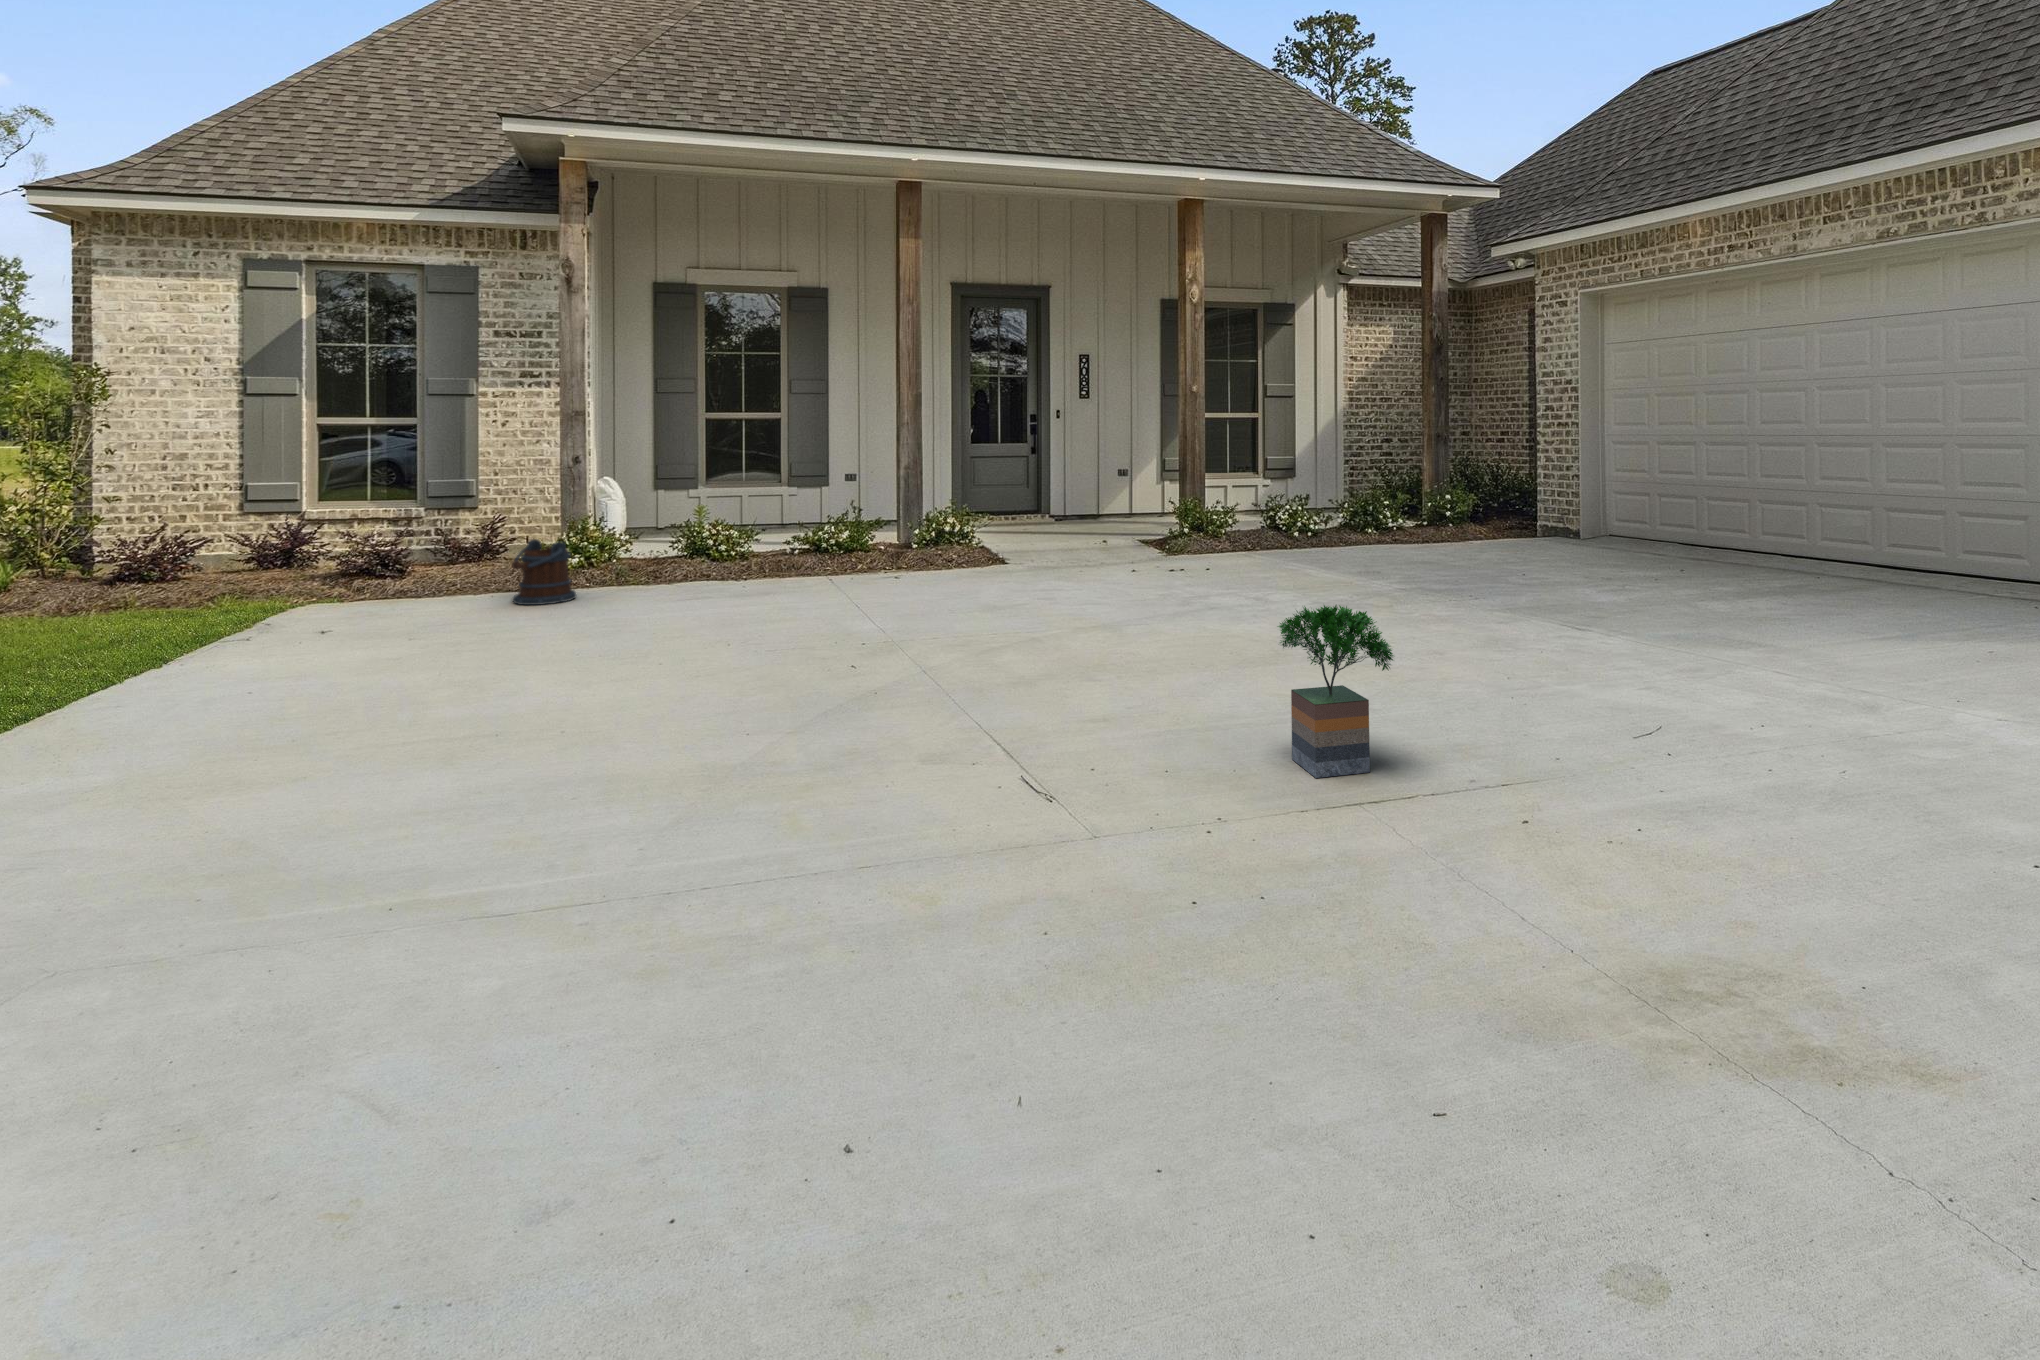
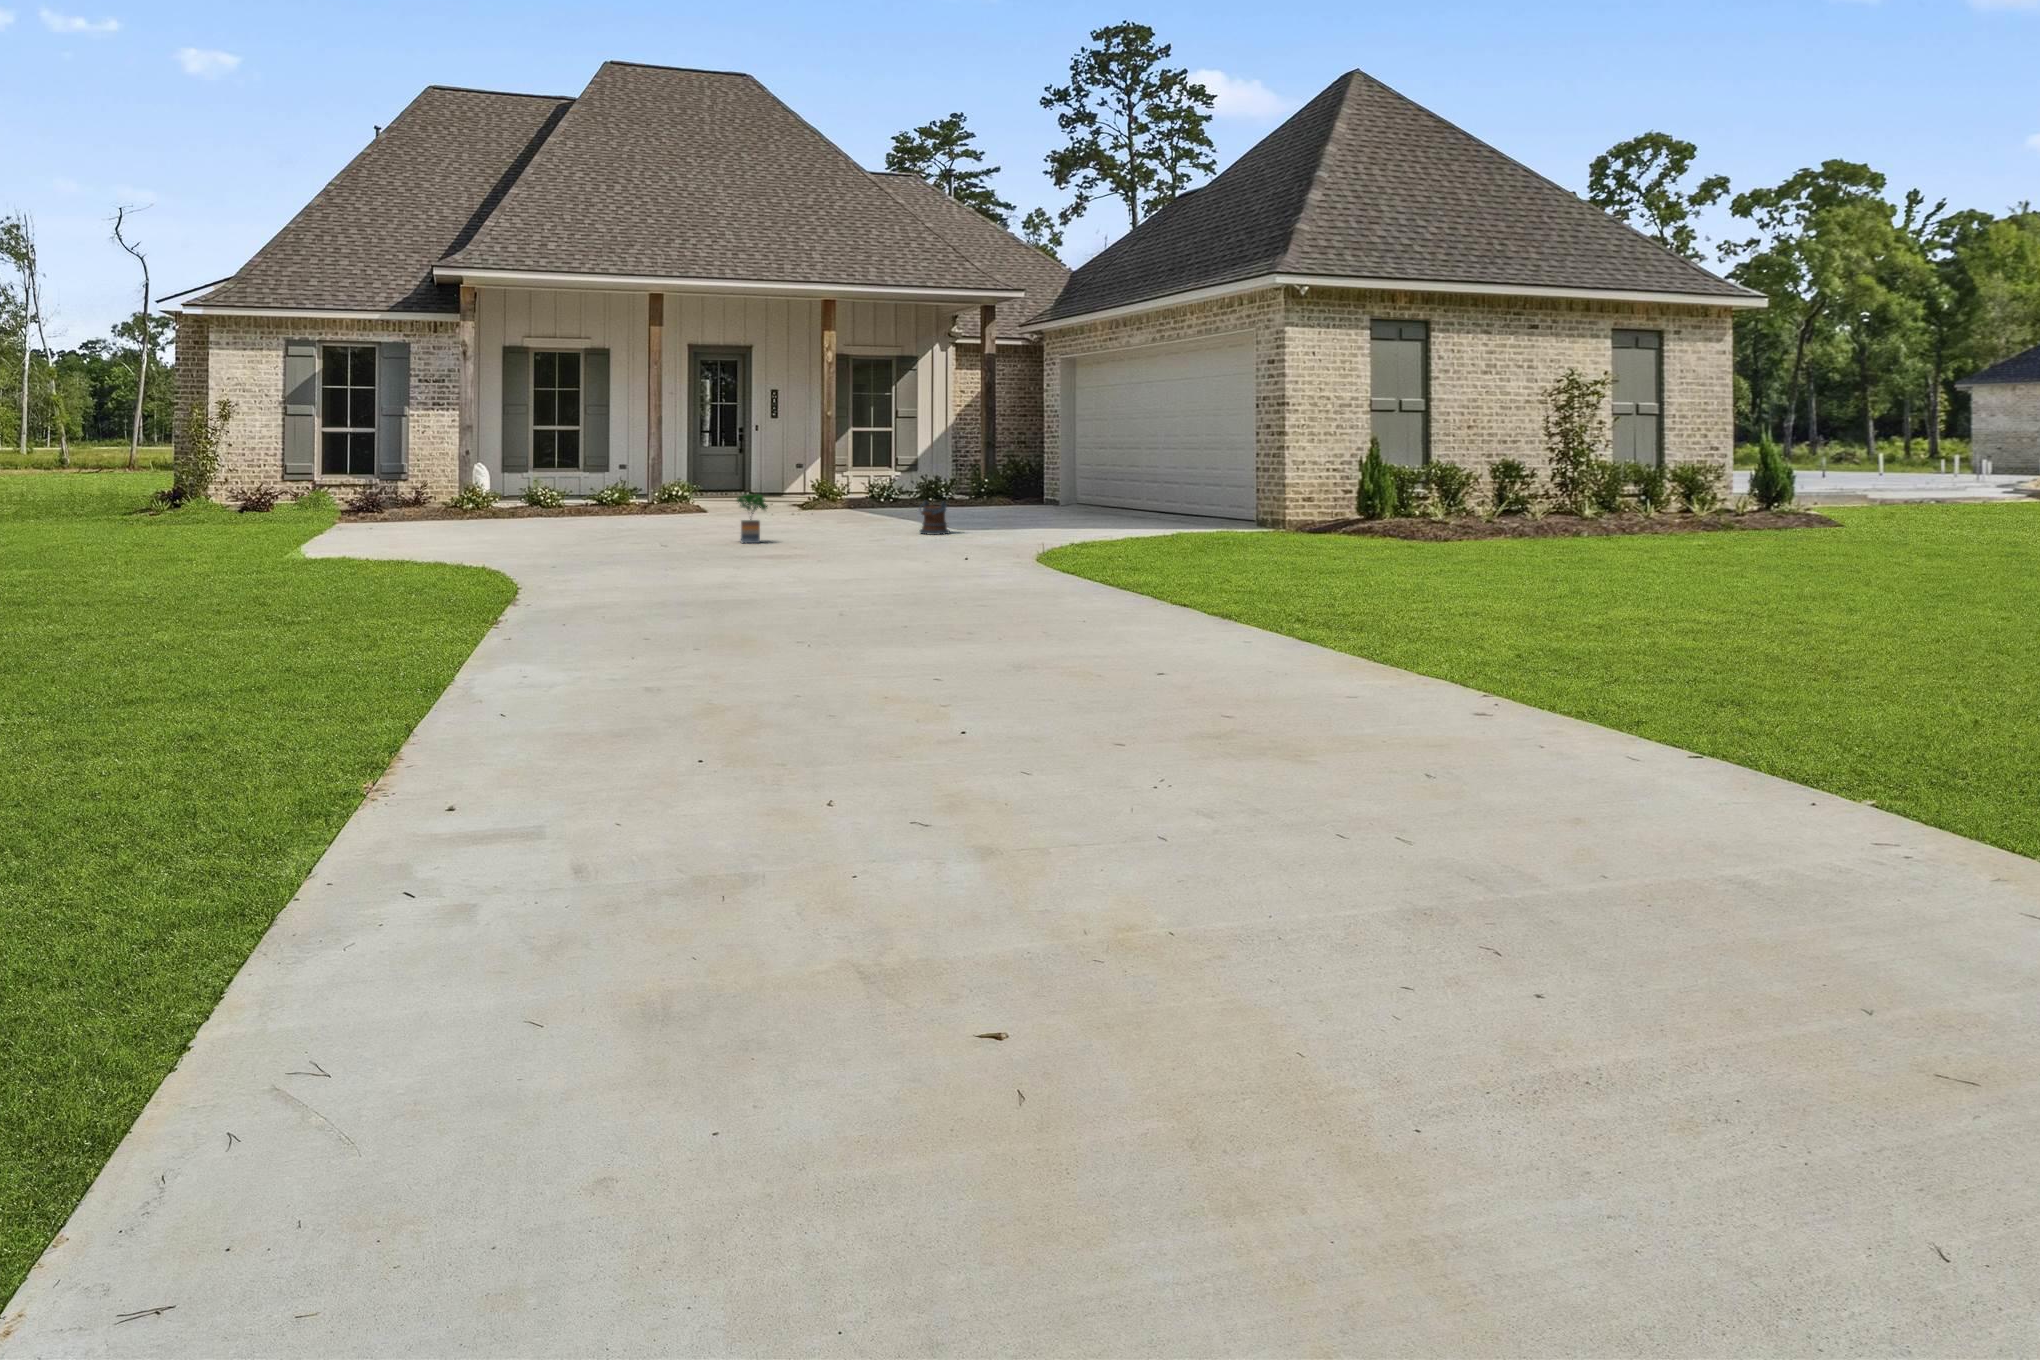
bucket: present [512,539,577,605] -> present [920,501,950,535]

